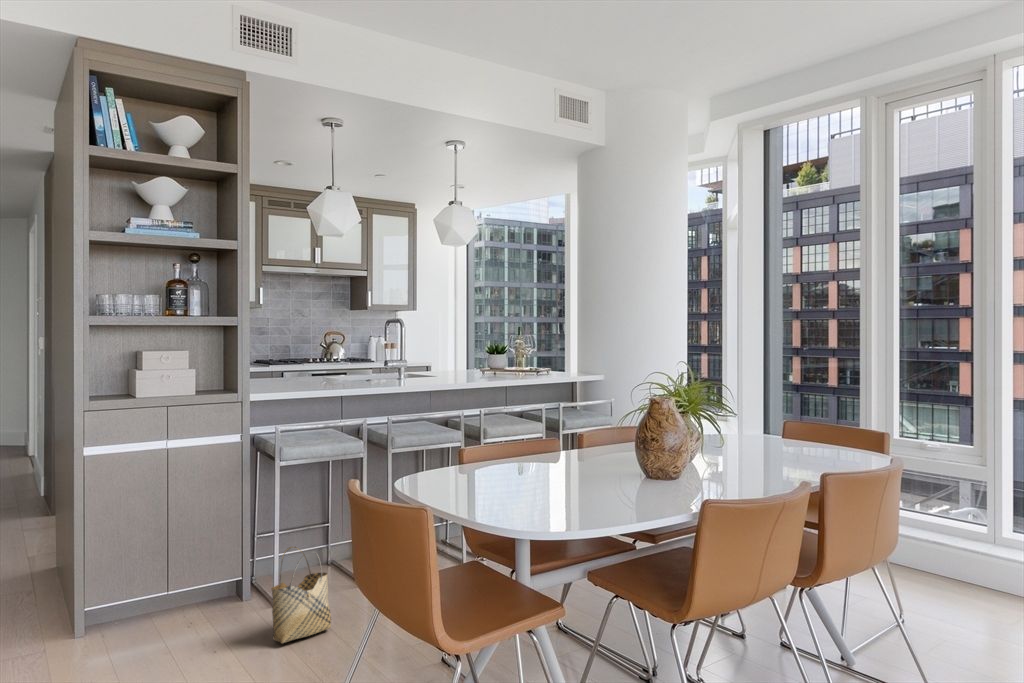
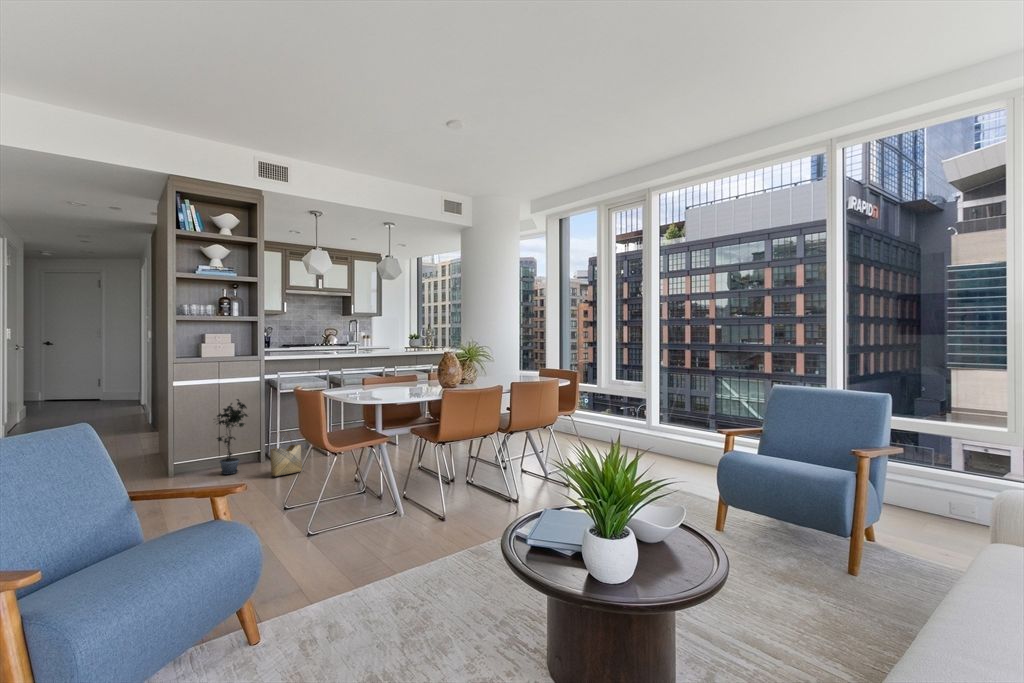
potted plant: none [157,481,228,633] -> present [217,399,247,474]

